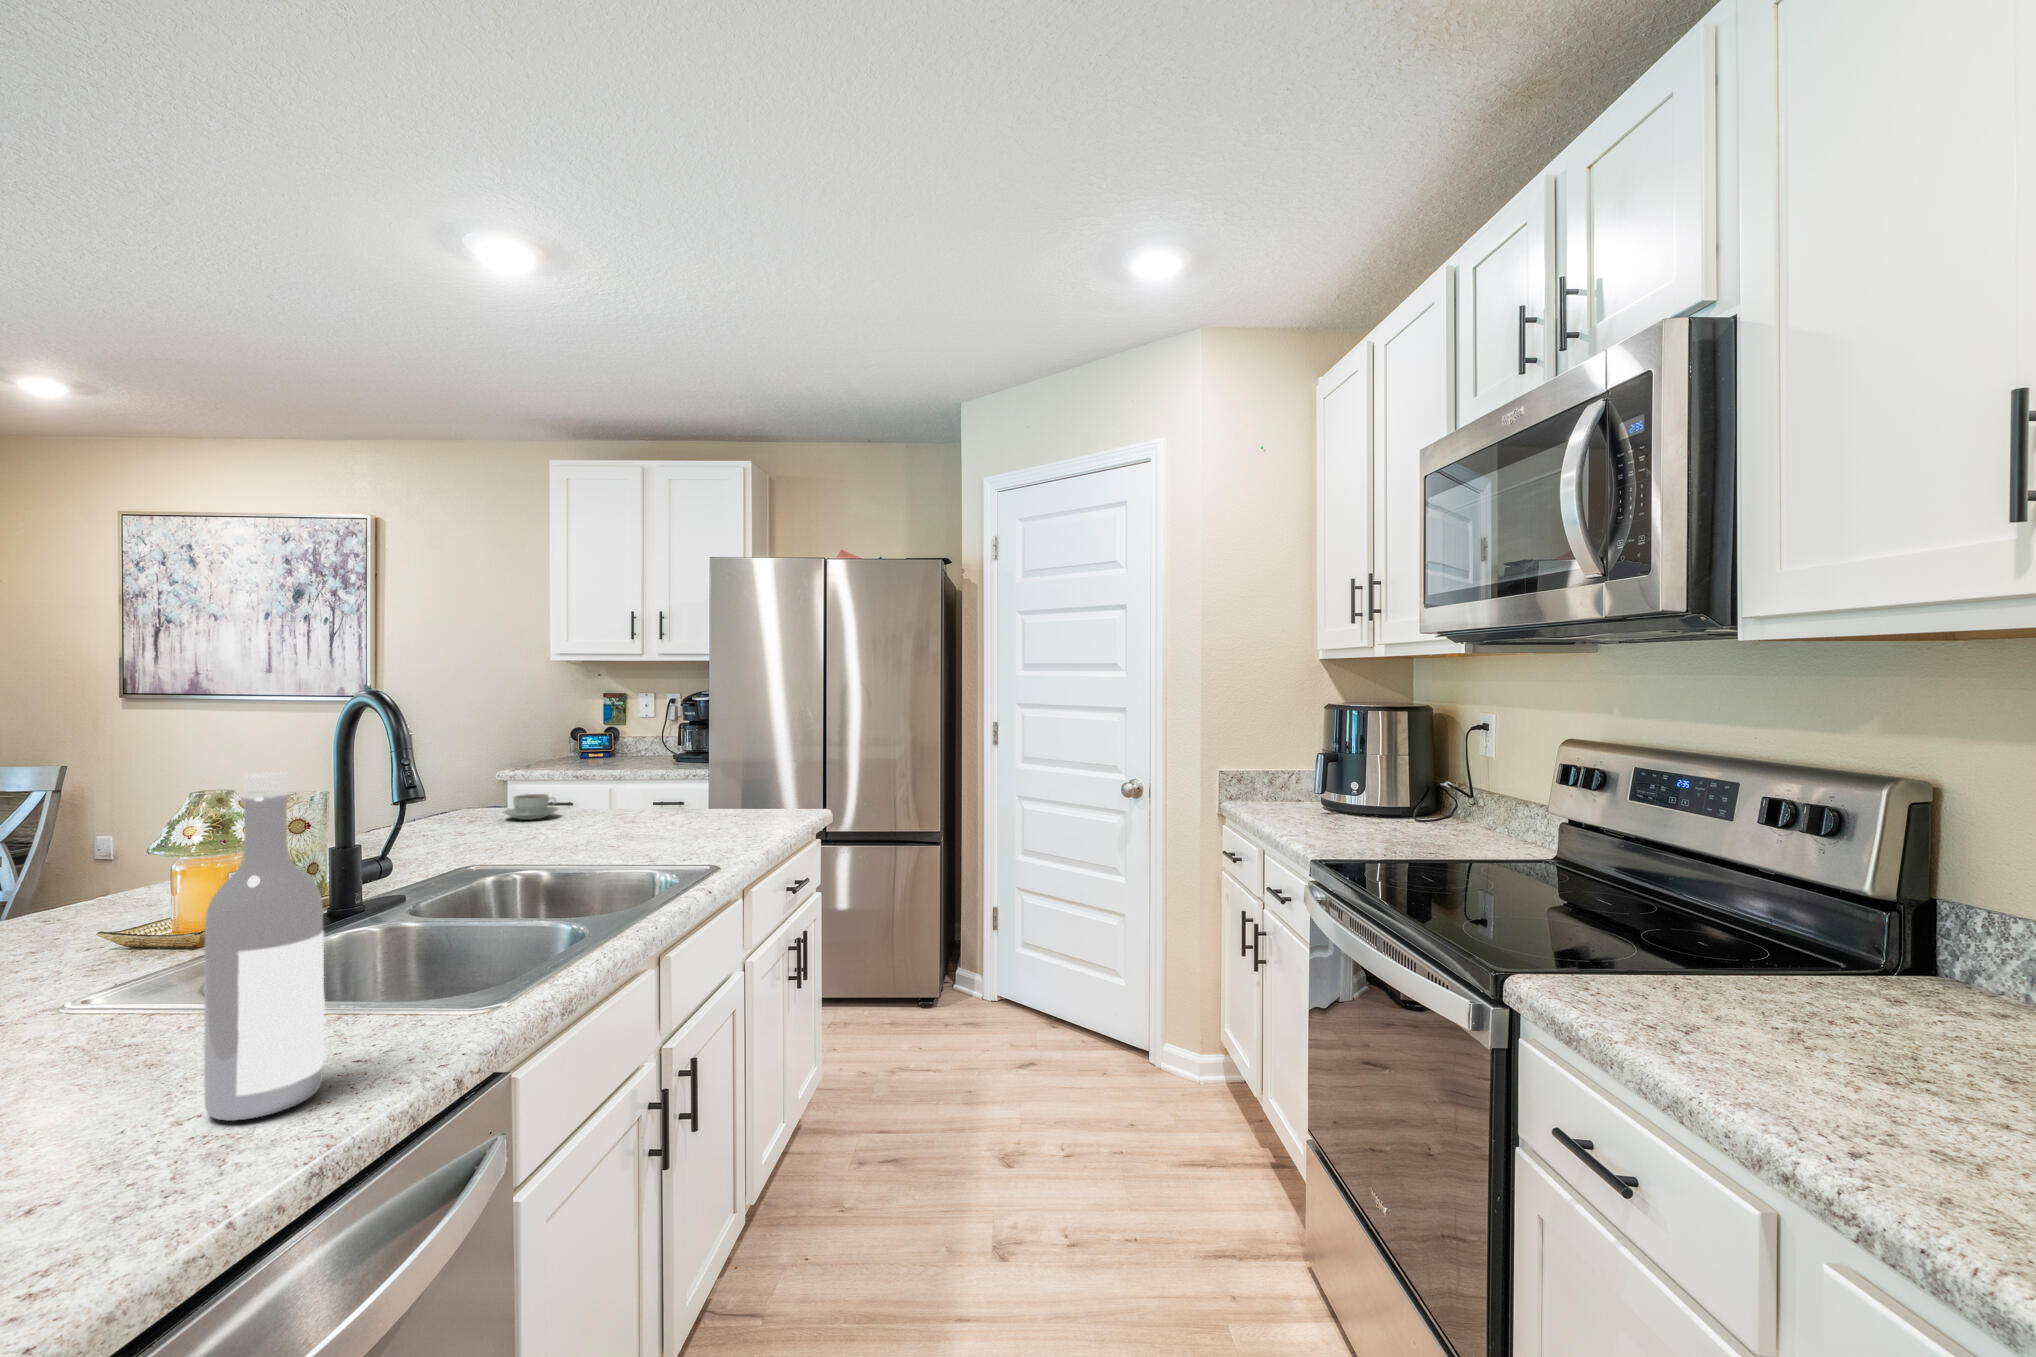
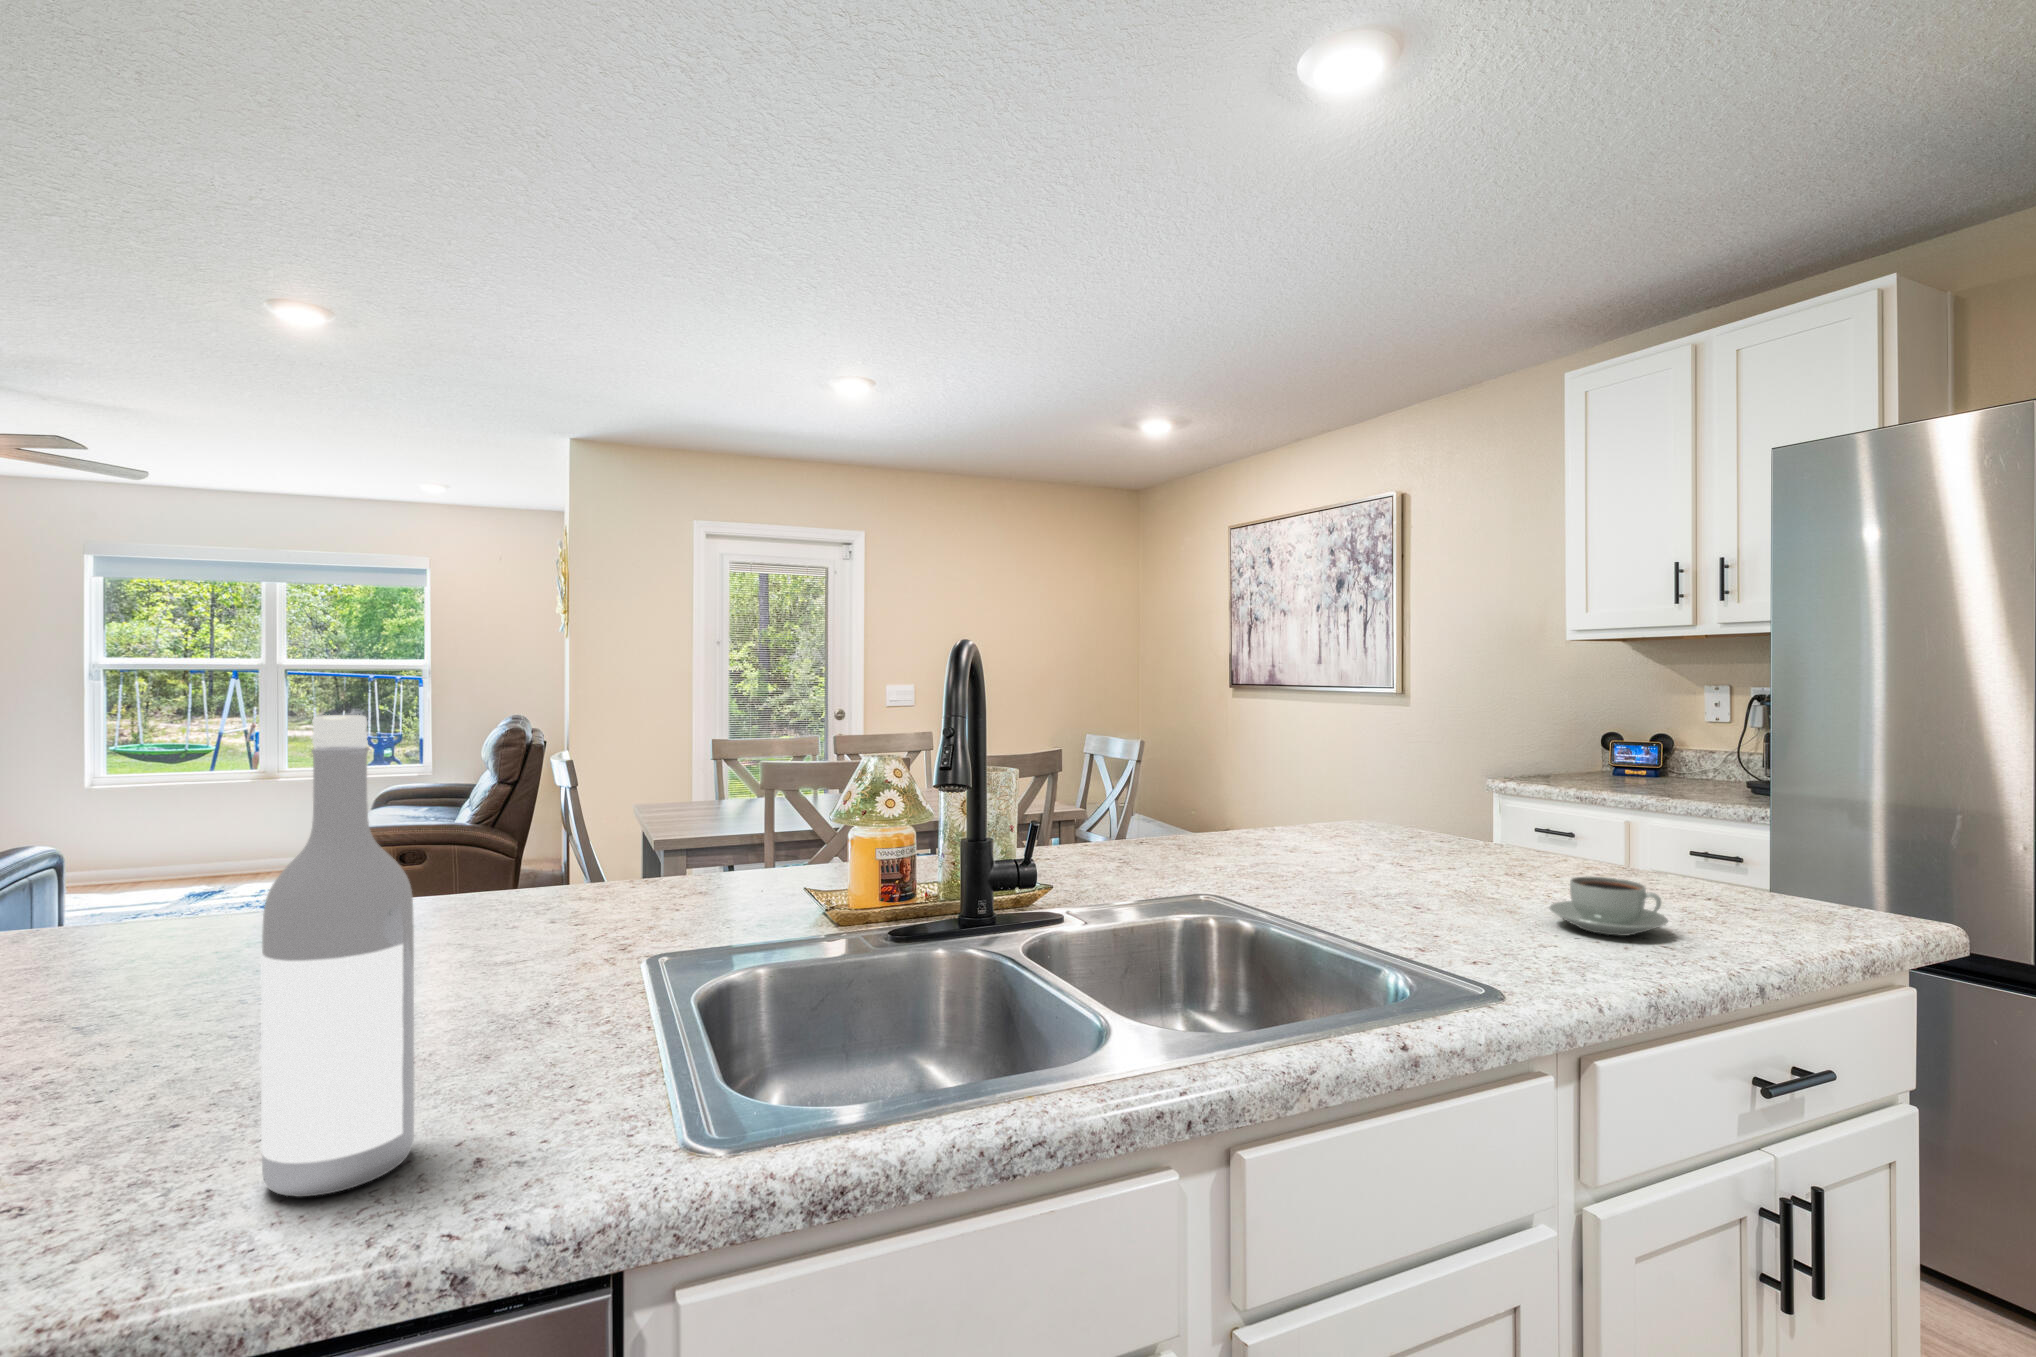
coffee cup: present [504,794,558,820] -> present [1549,876,1668,936]

